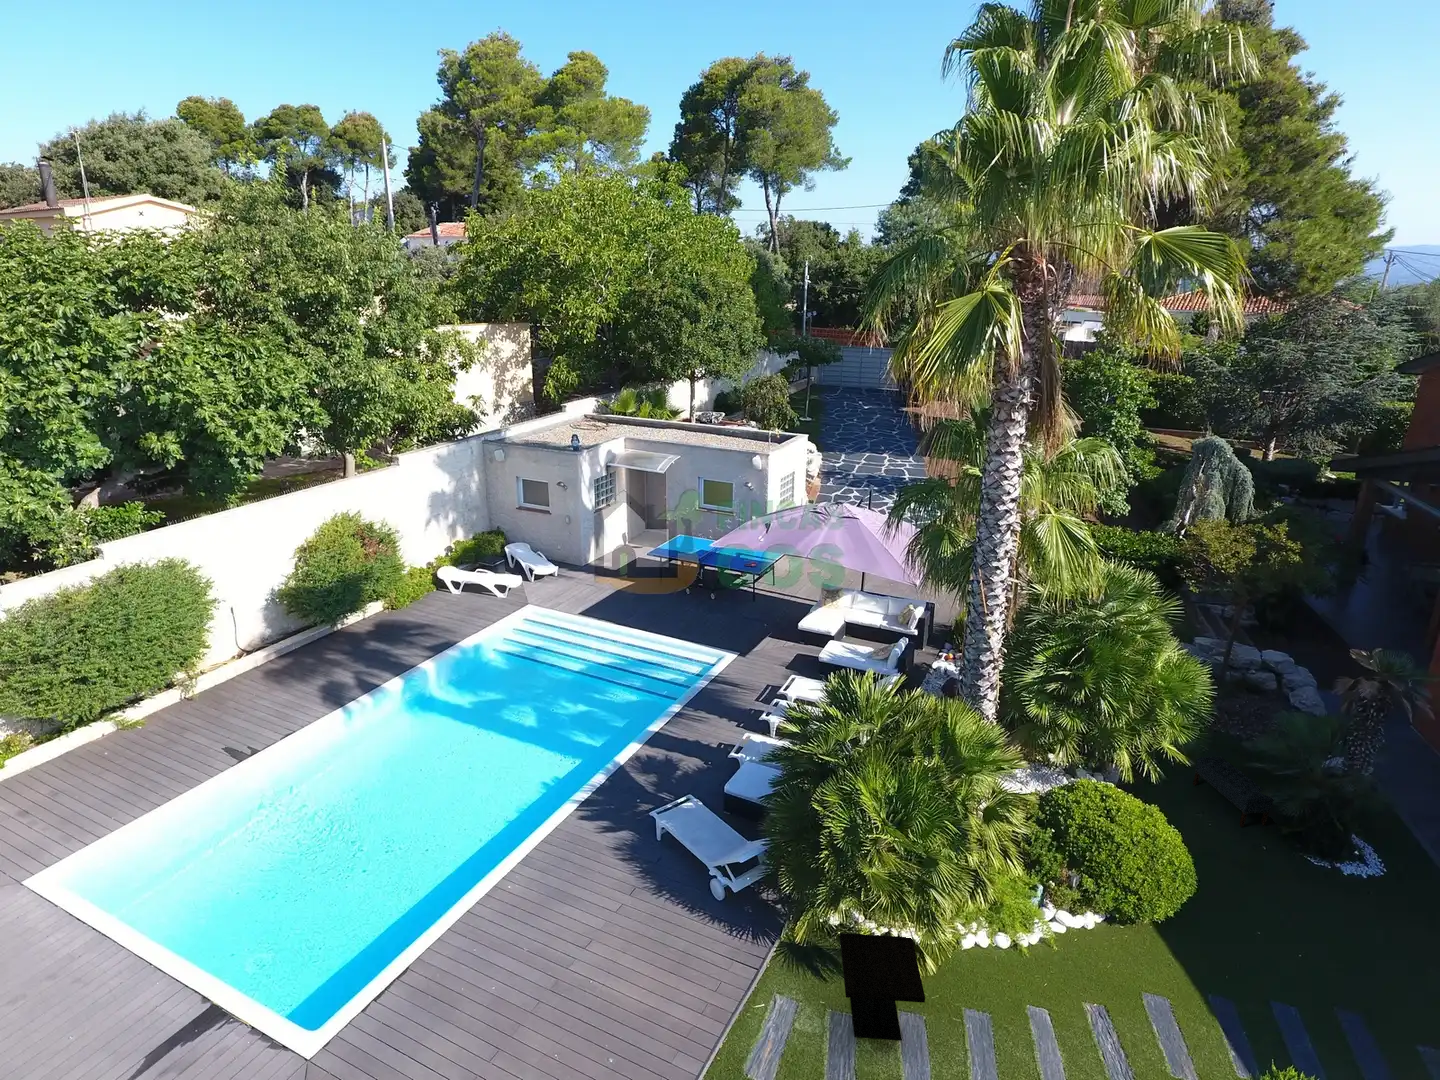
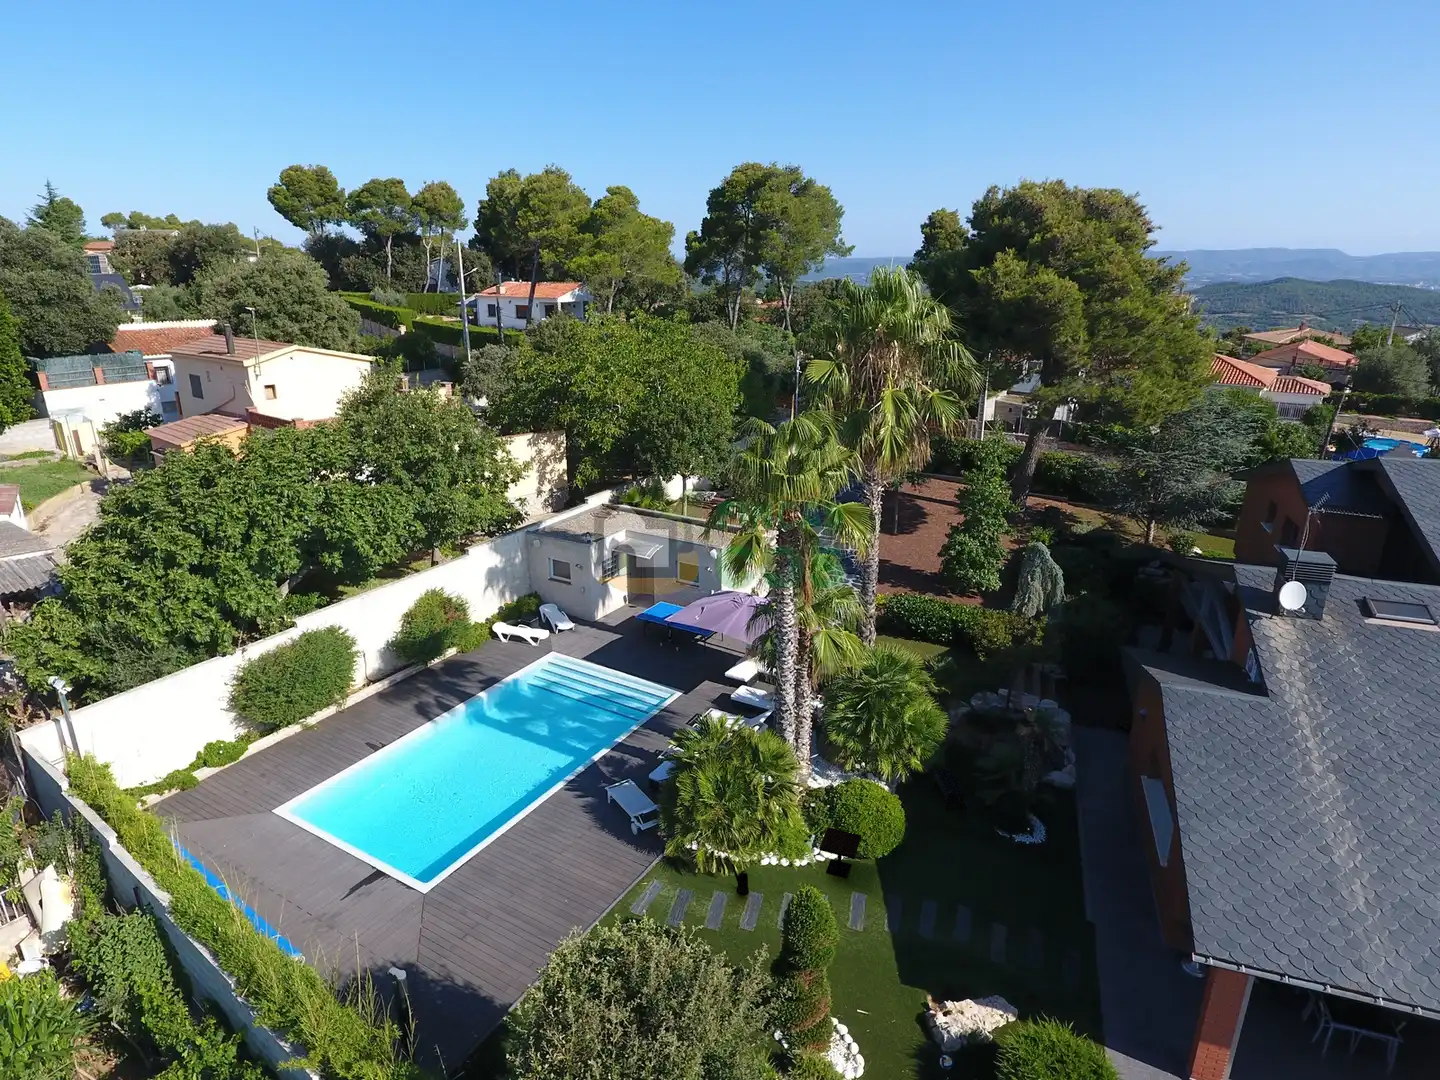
side table: present [840,933,925,1040] -> present [819,827,861,878]
watering can: none [937,959,984,1026] -> present [732,864,749,895]

